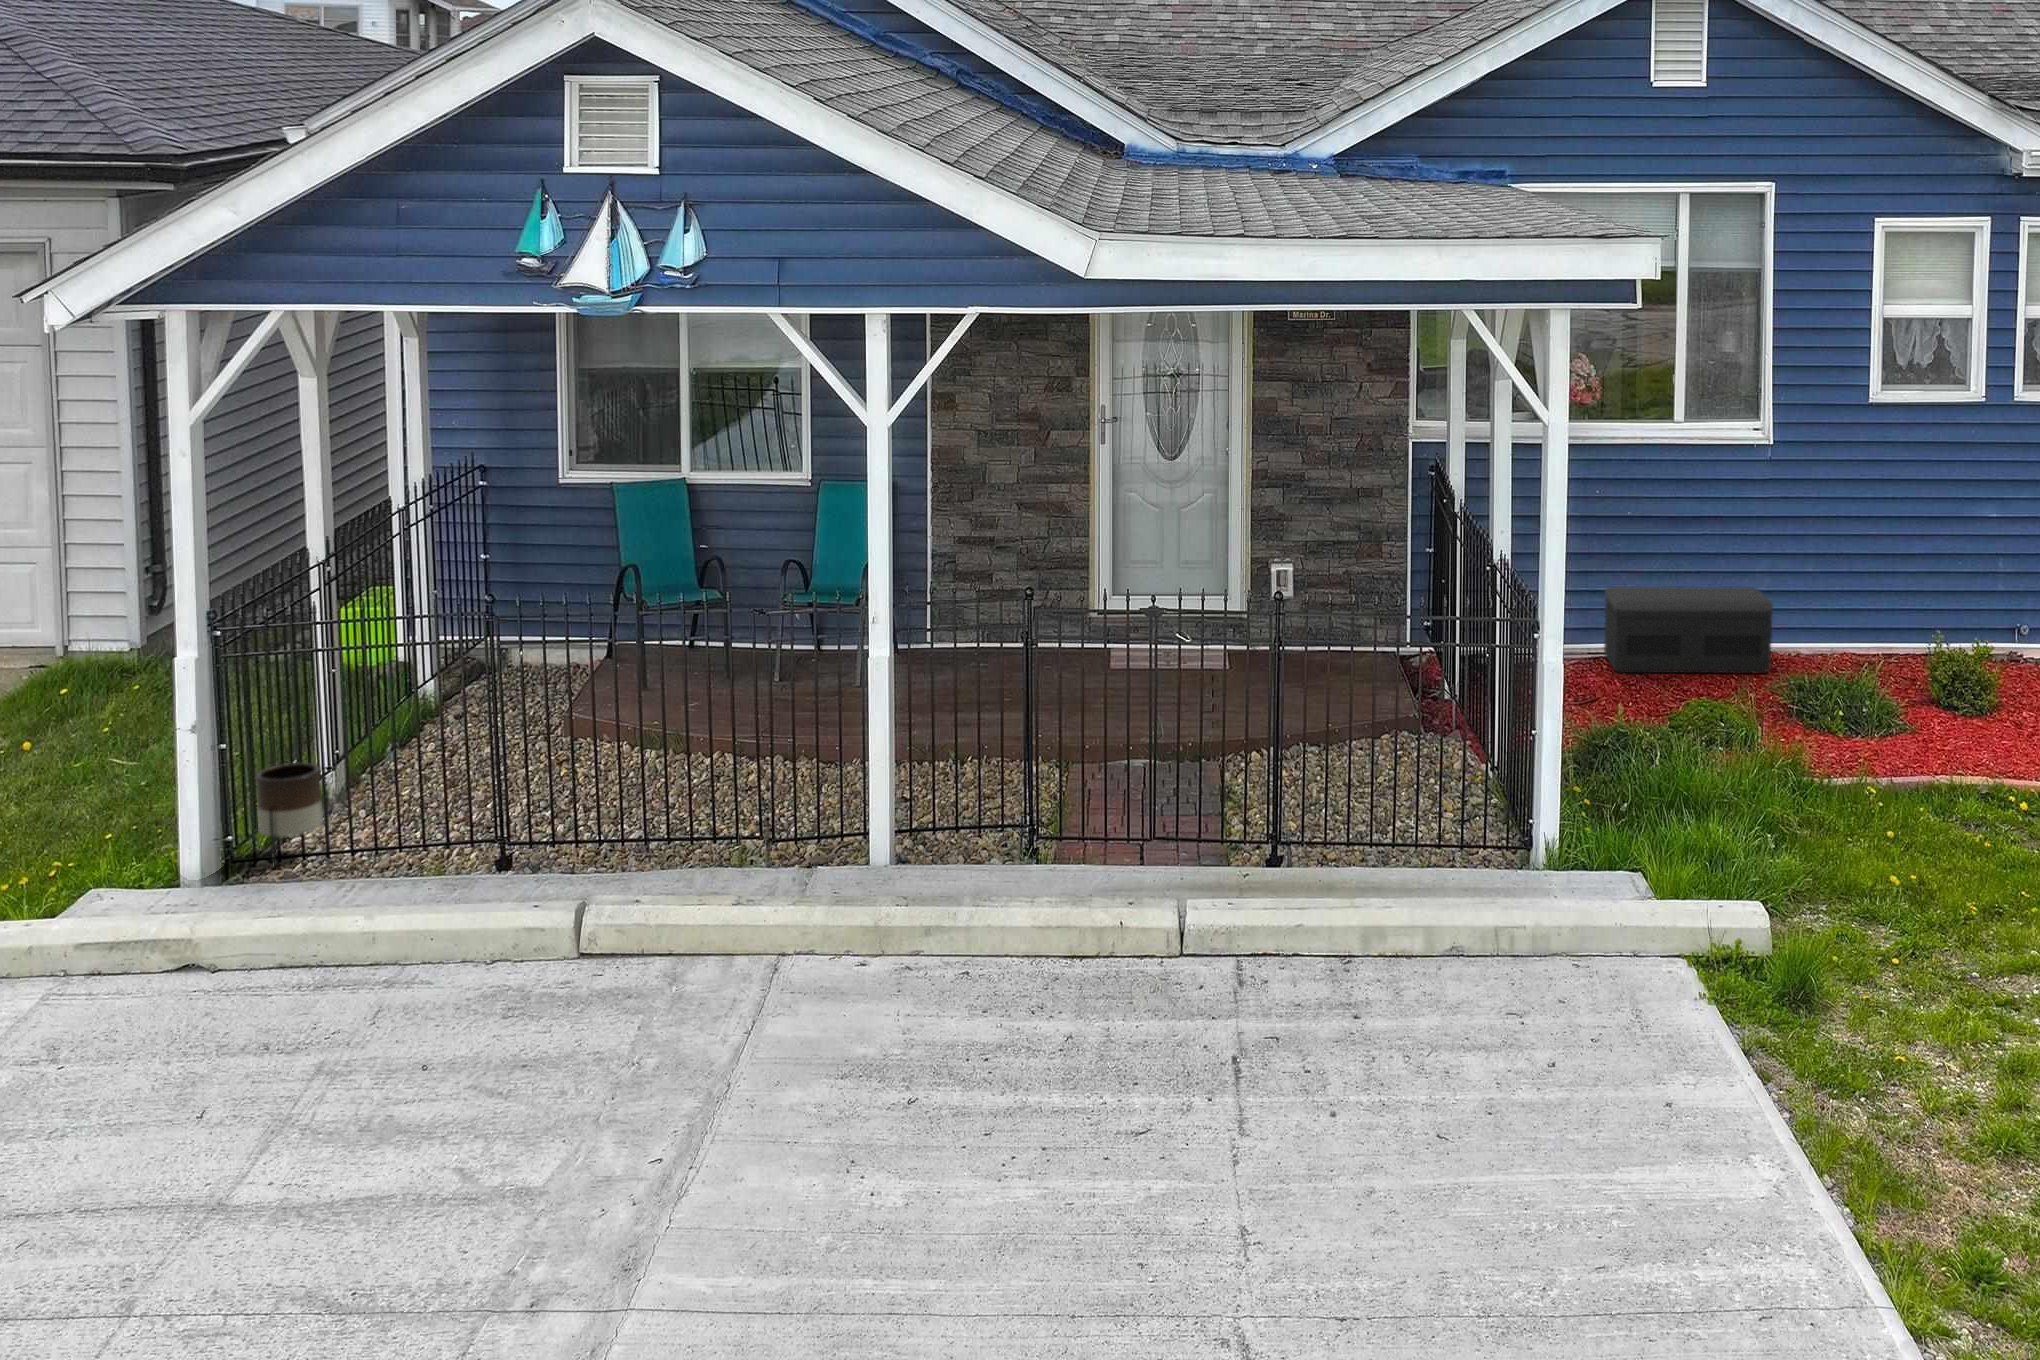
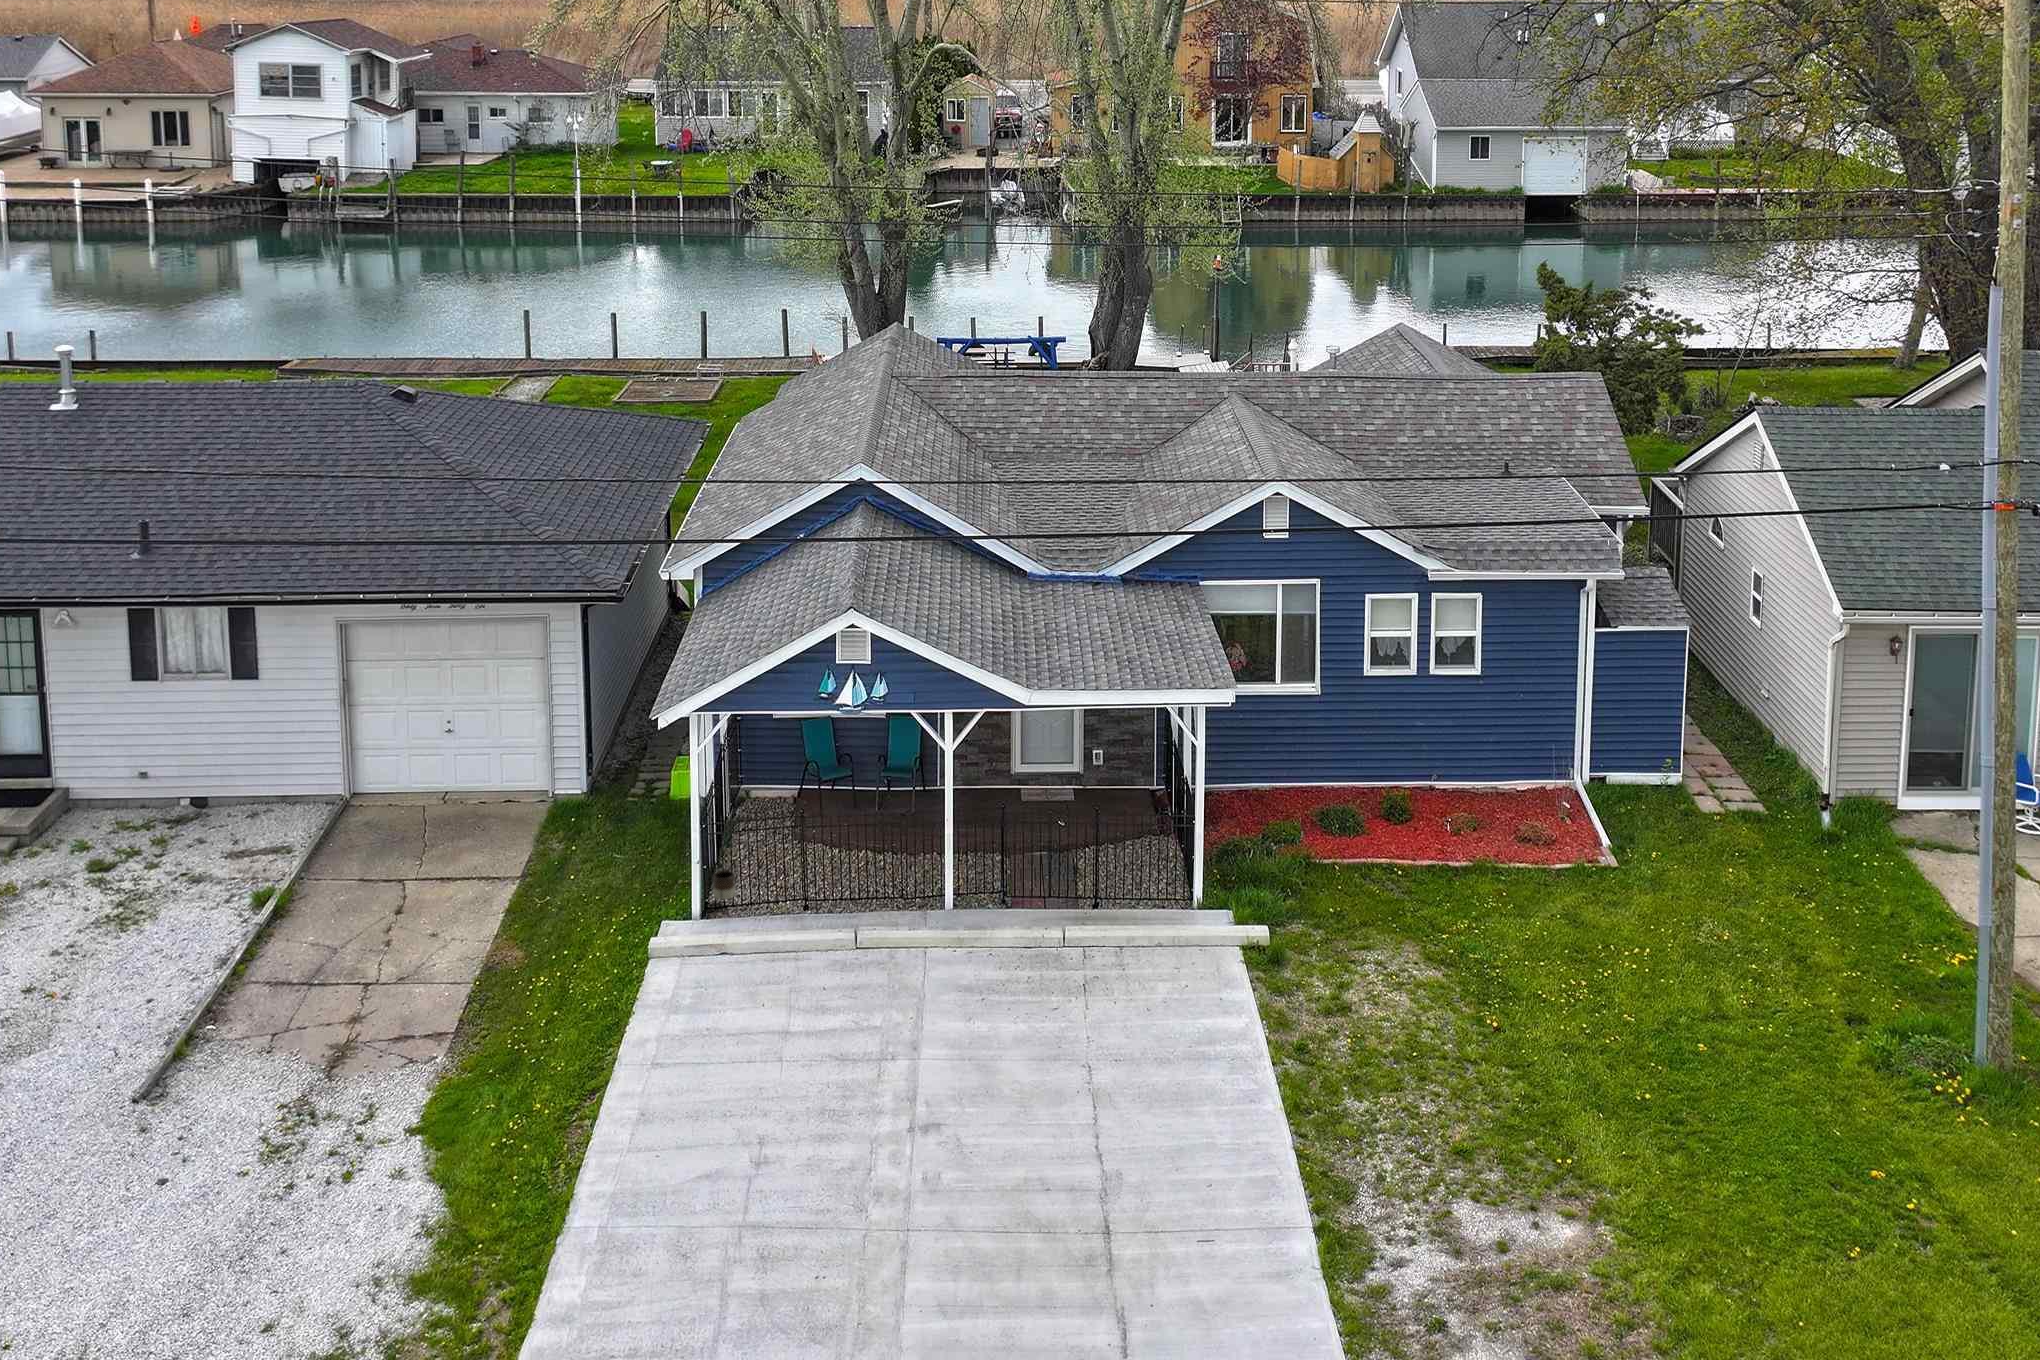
storage bench: present [1604,587,1773,673] -> none [1242,759,1316,801]

